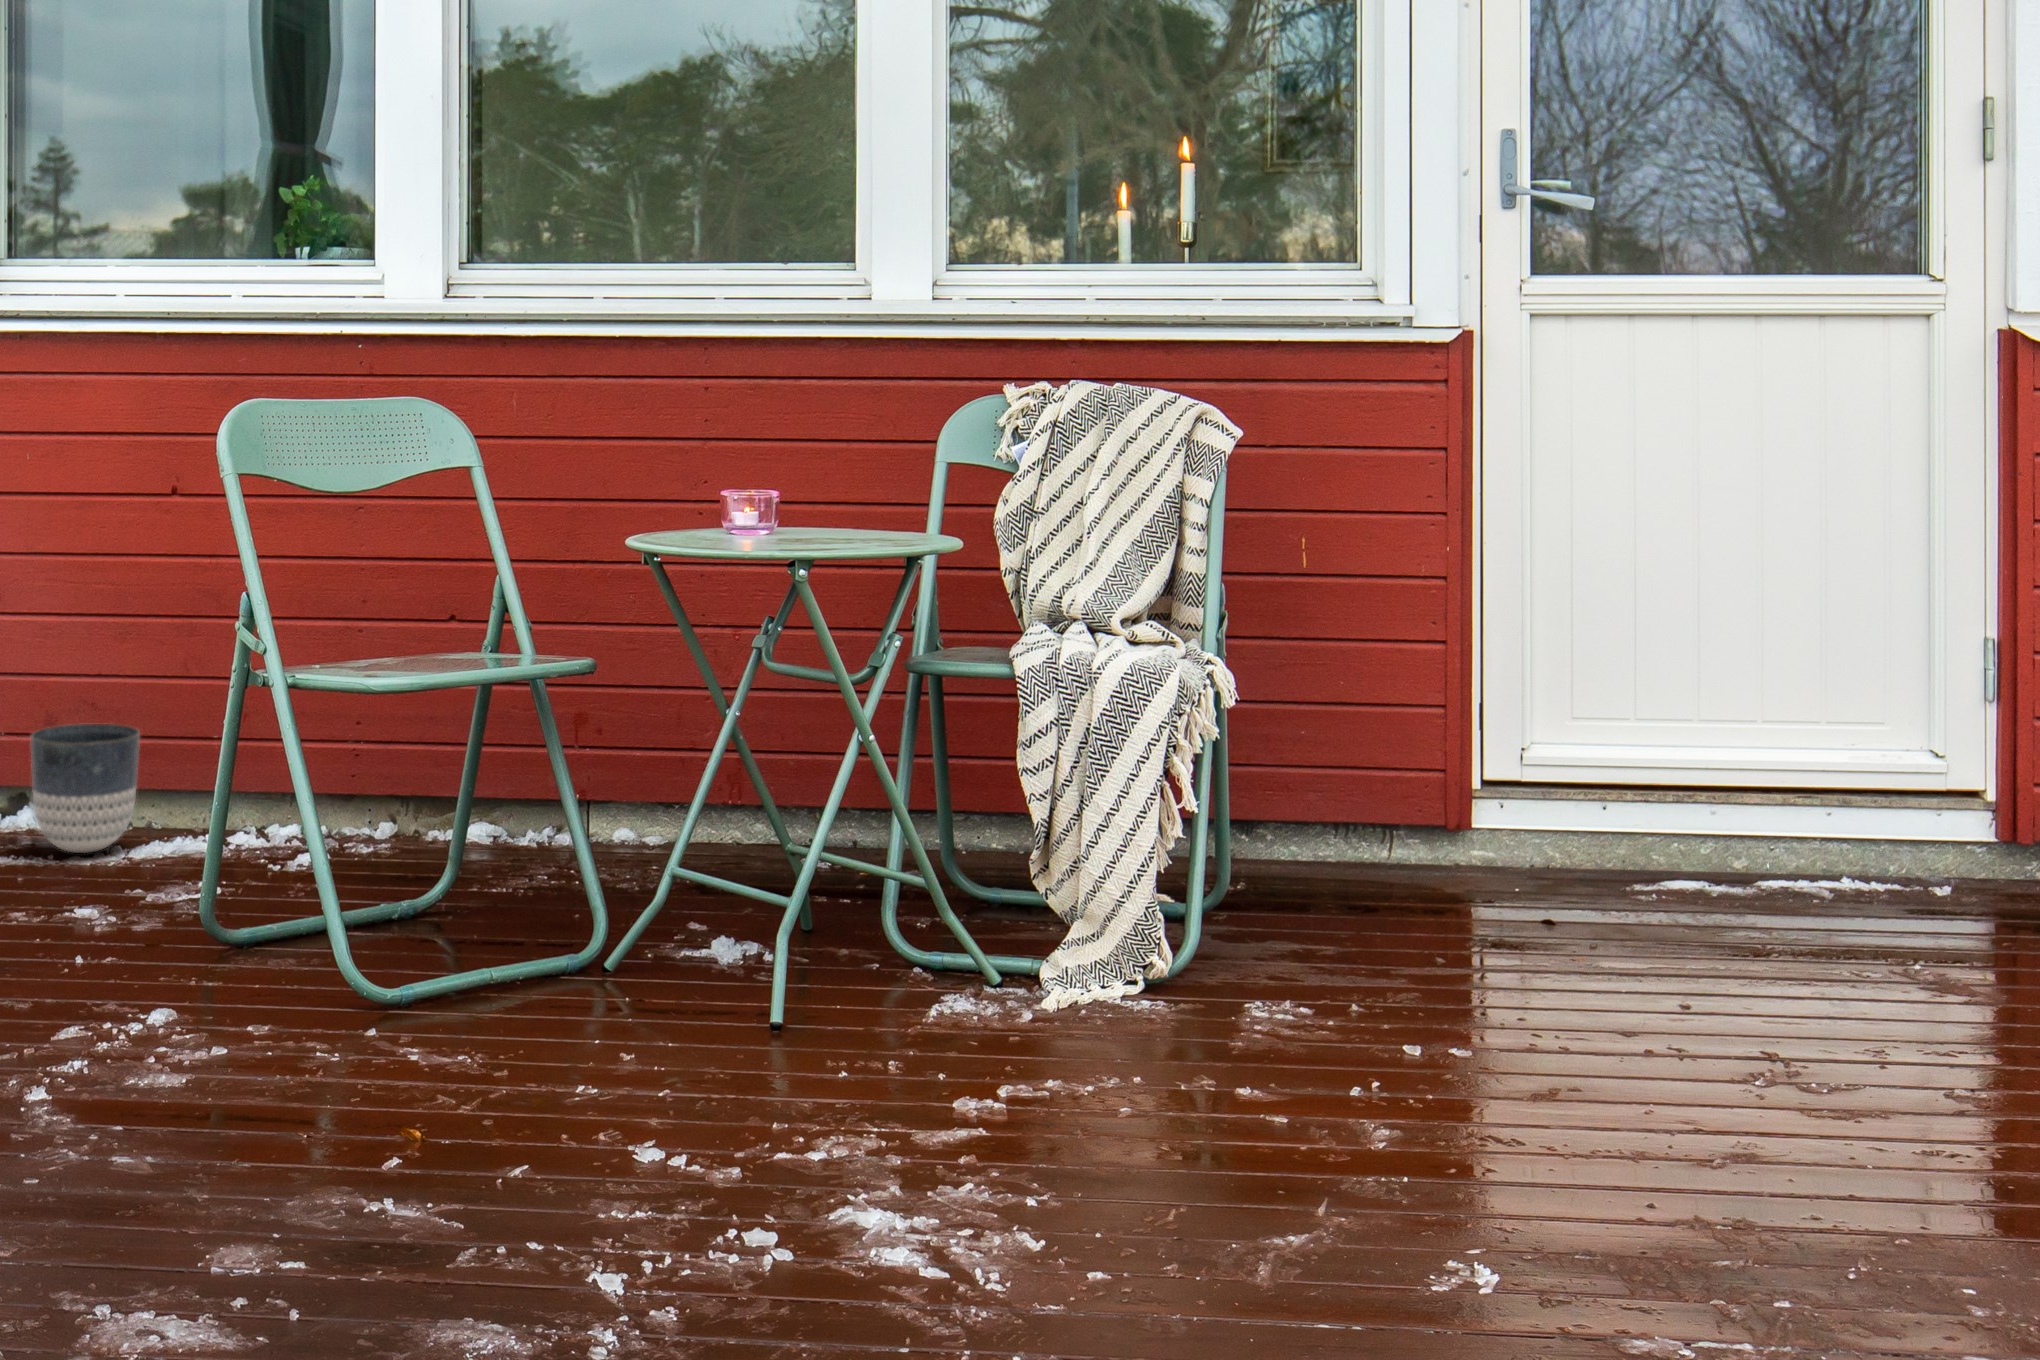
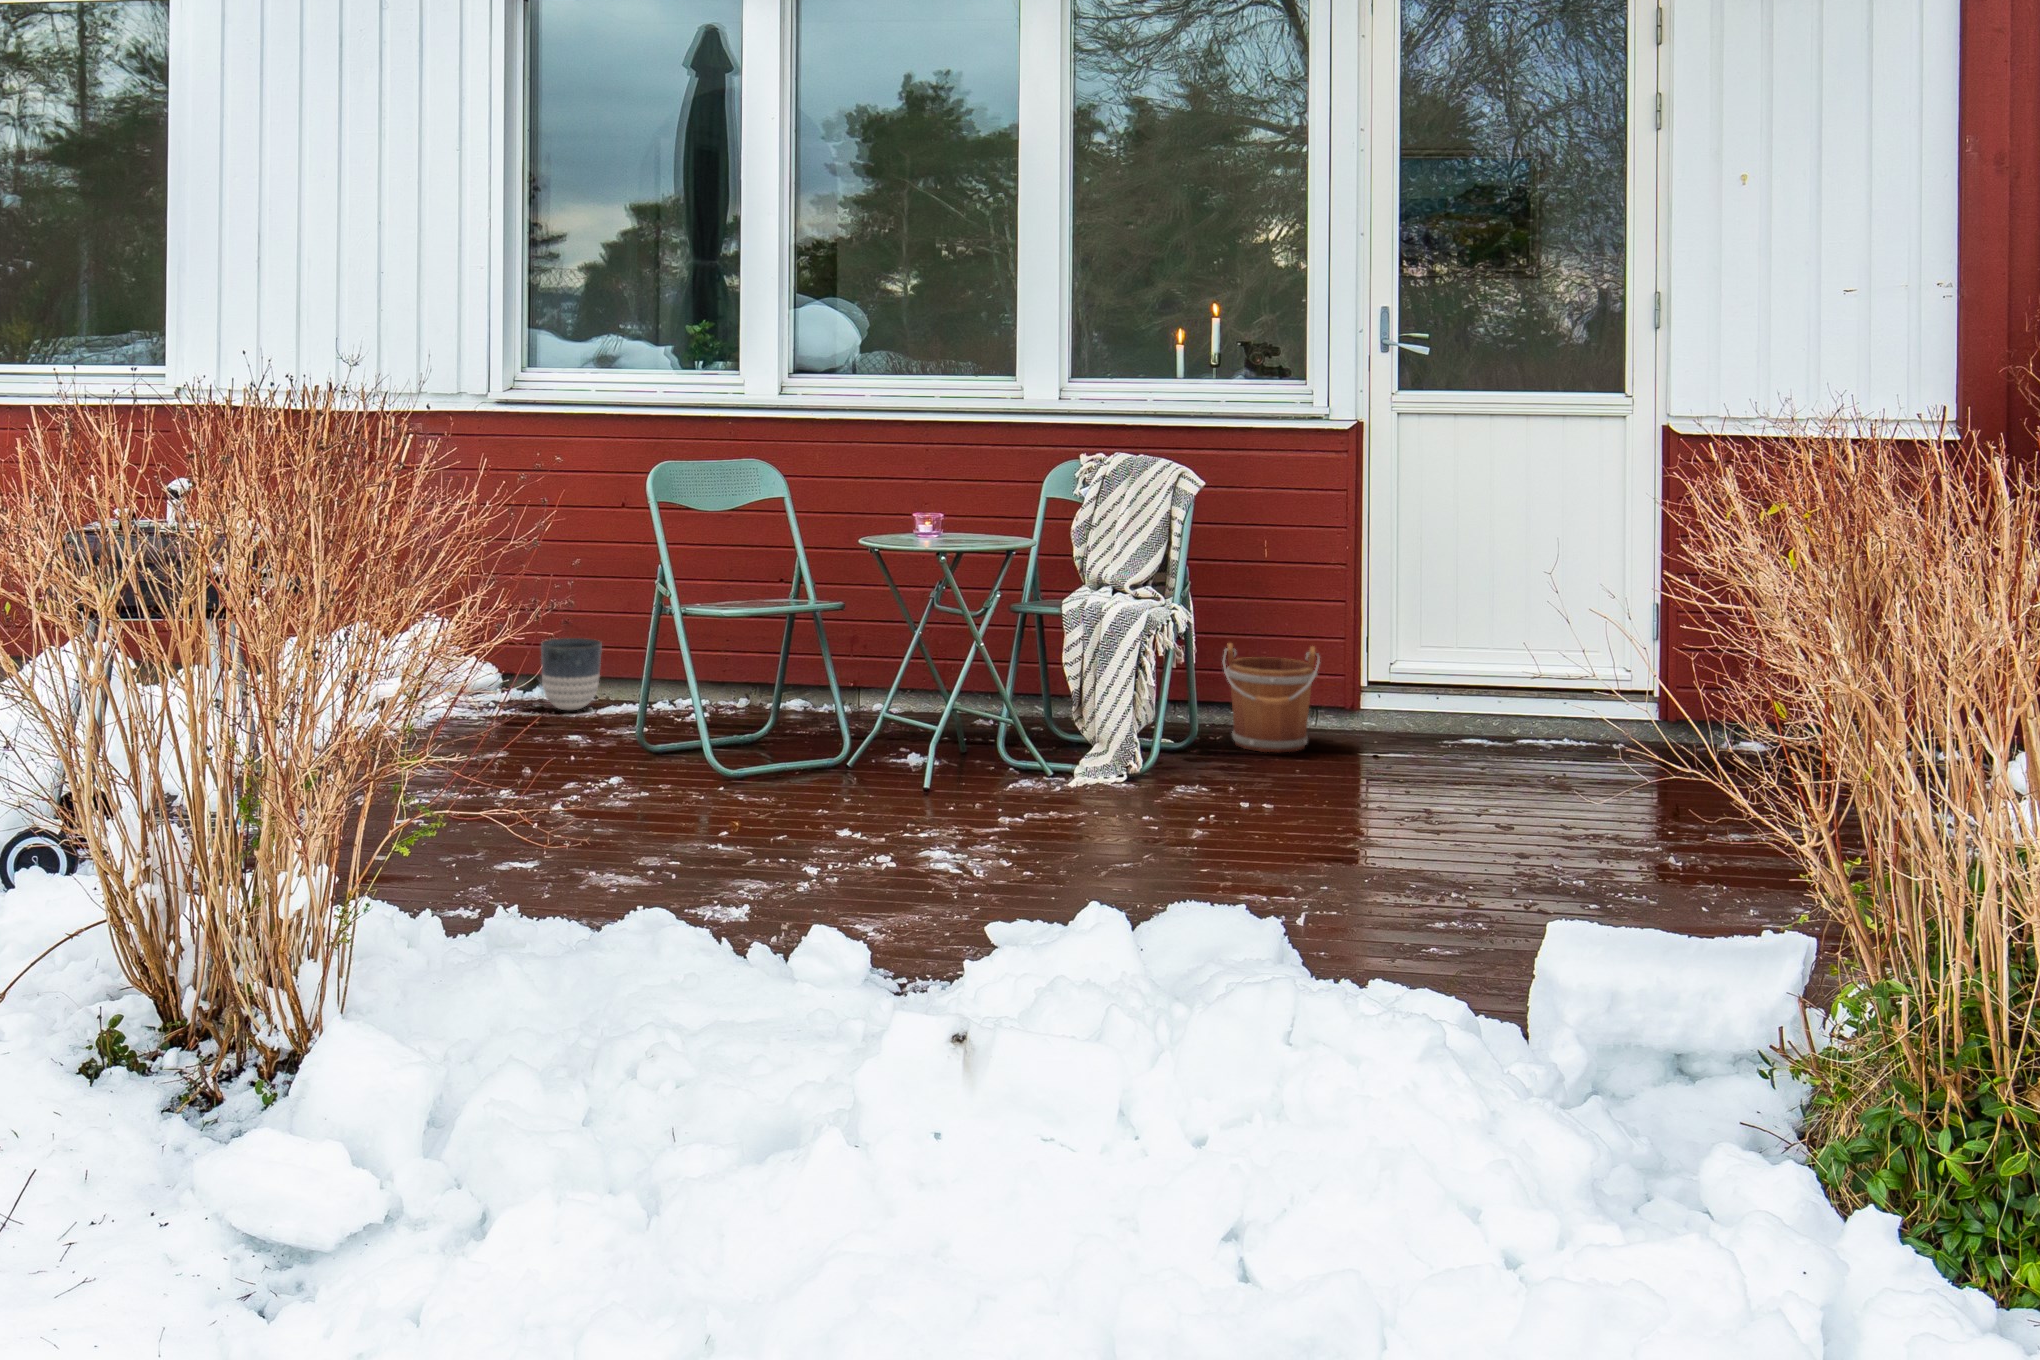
bucket: none [1255,718,1430,914] -> present [1223,643,1320,752]

